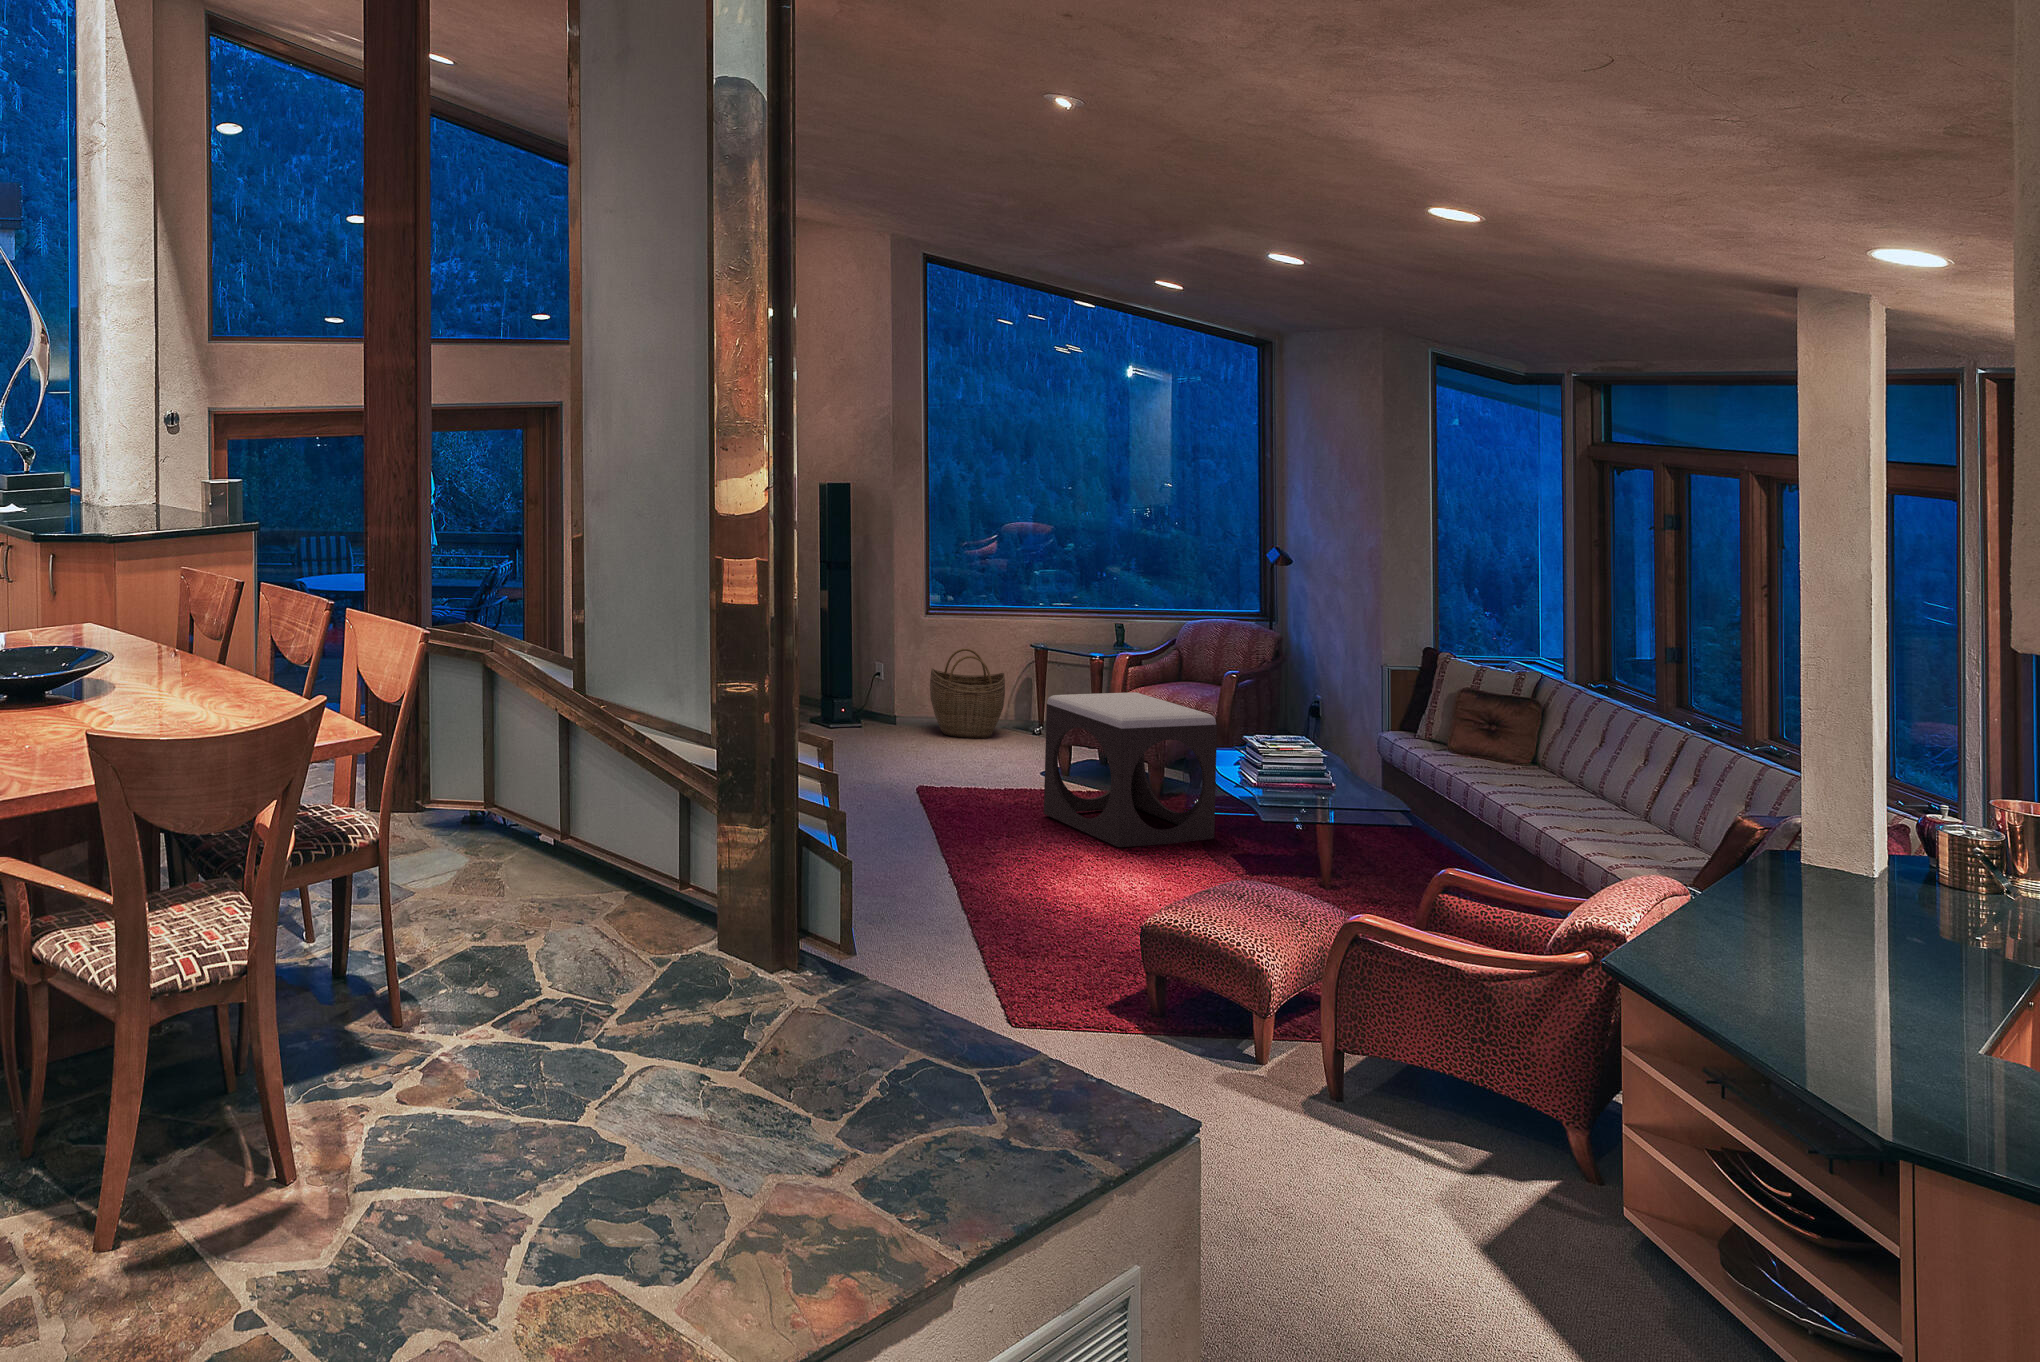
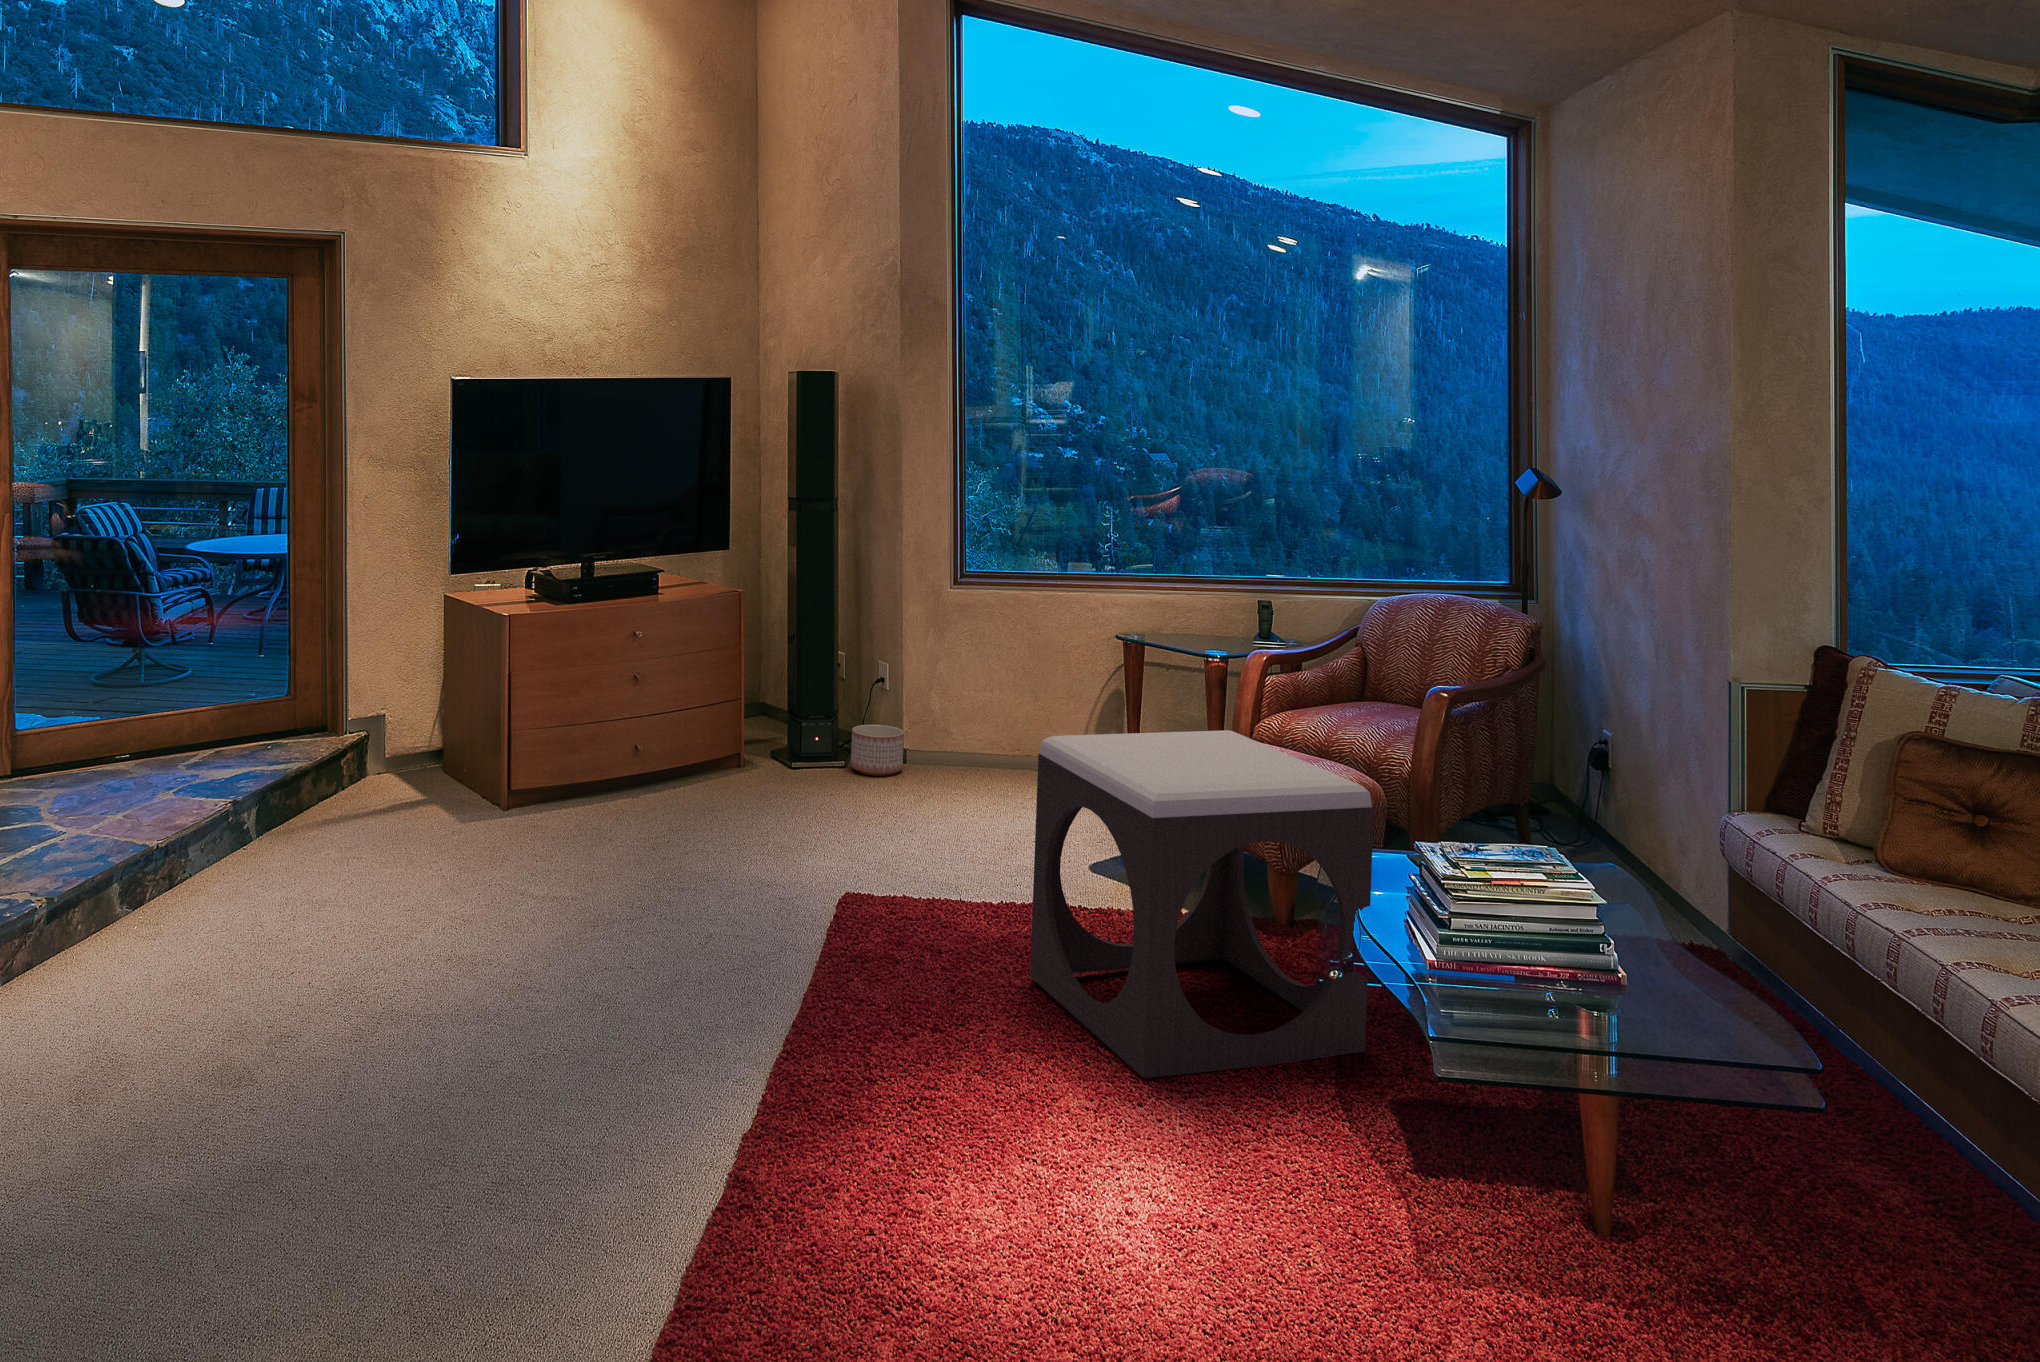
woven basket: present [930,649,1005,738] -> none [938,640,1064,795]
planter: none [874,700,906,729] -> present [851,725,904,776]

